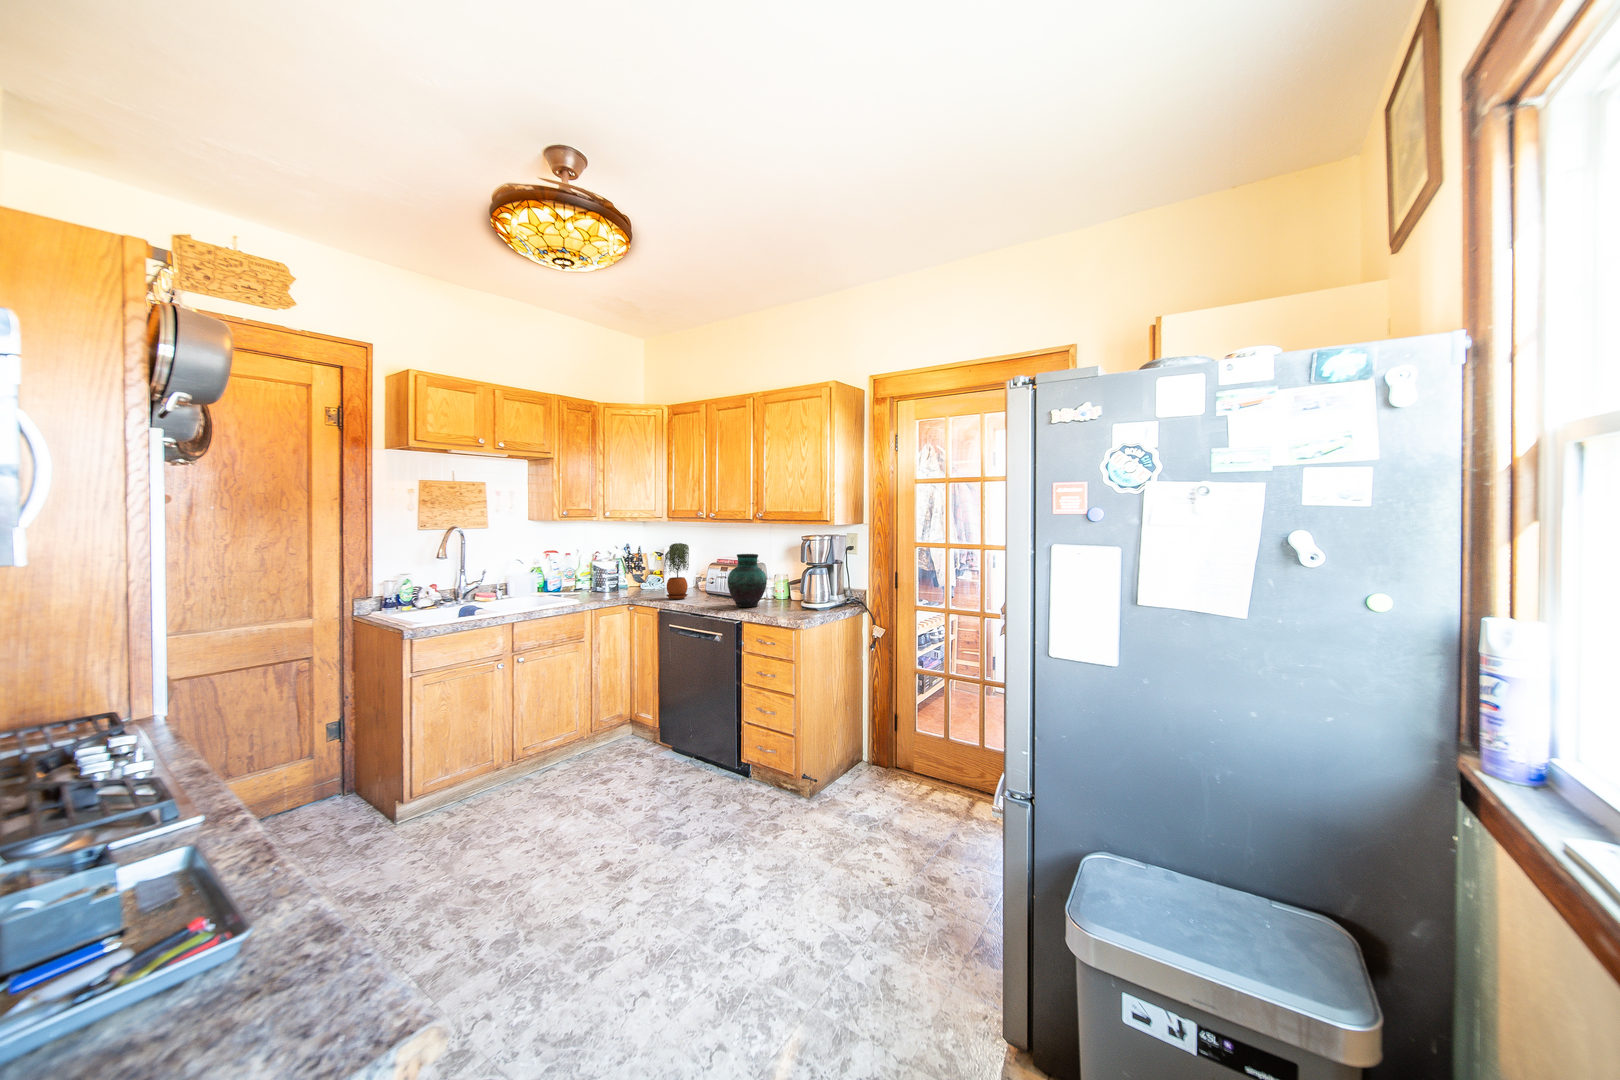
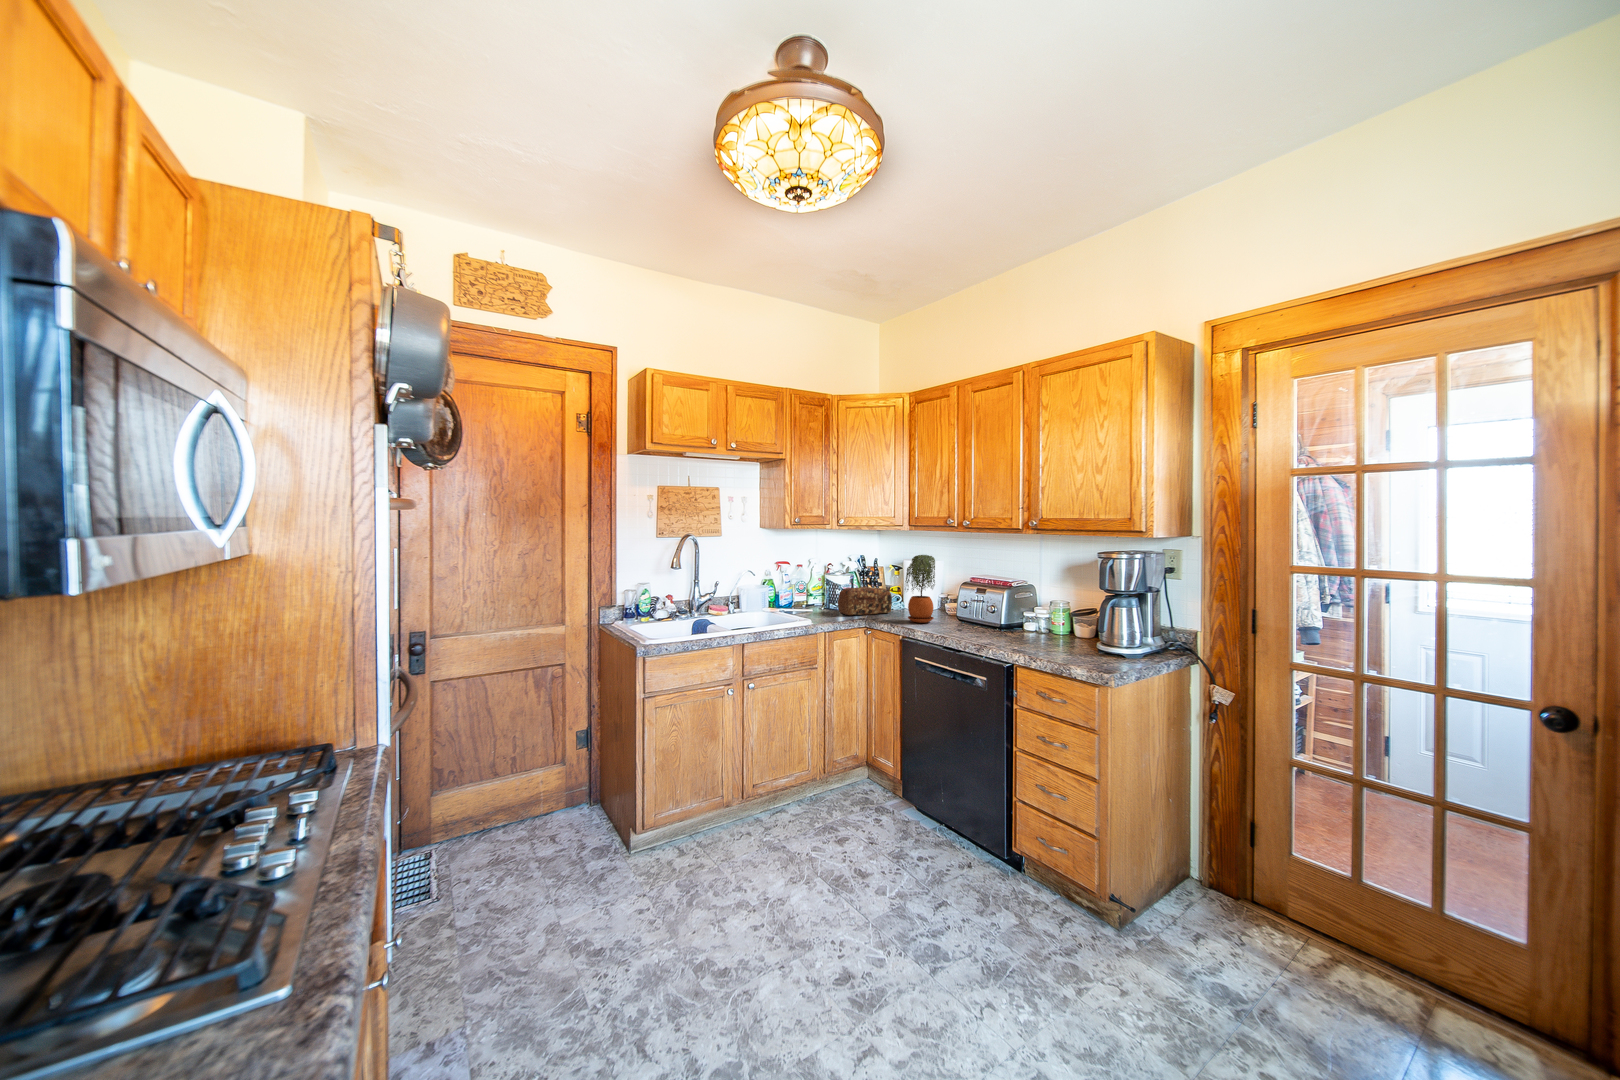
vase: present [728,554,767,607] -> none [990,572,1044,643]
bread loaf: none [606,573,654,597] -> present [838,587,892,616]

